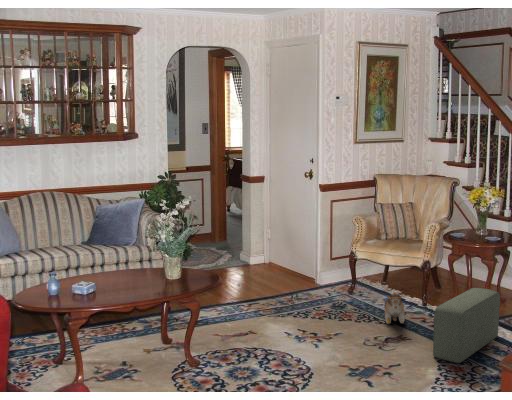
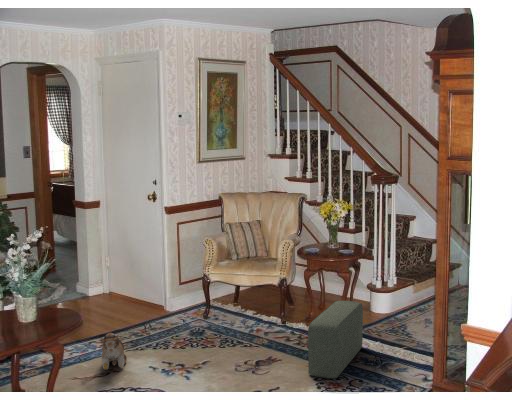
plush toy: present [384,292,405,324] -> present [101,333,127,370]

